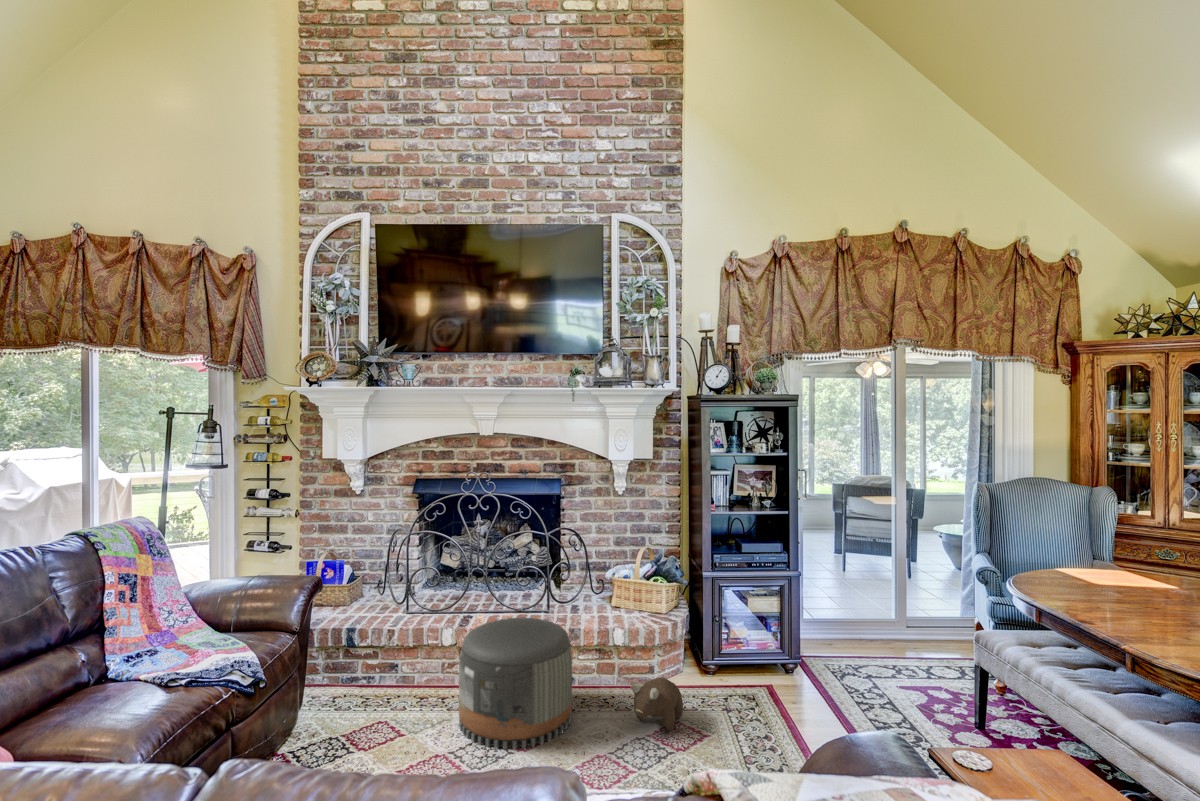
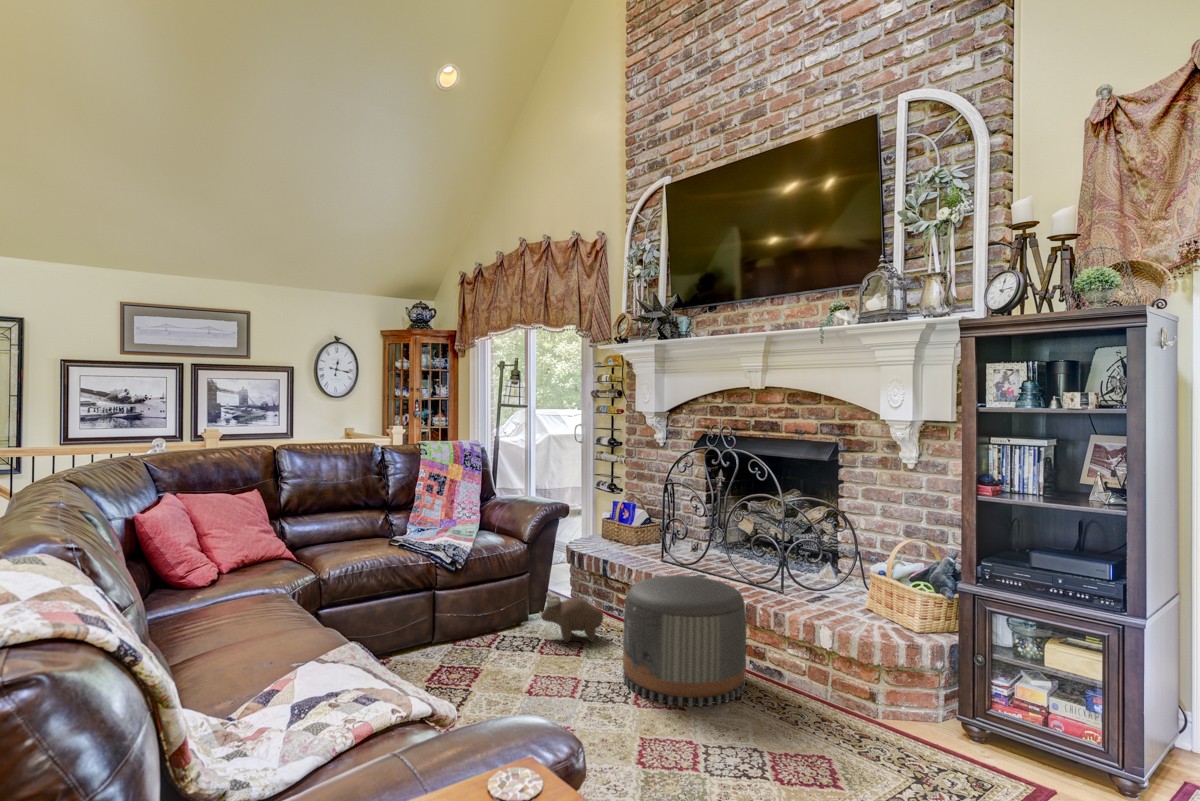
plush toy: present [631,677,683,731] -> present [540,593,603,642]

